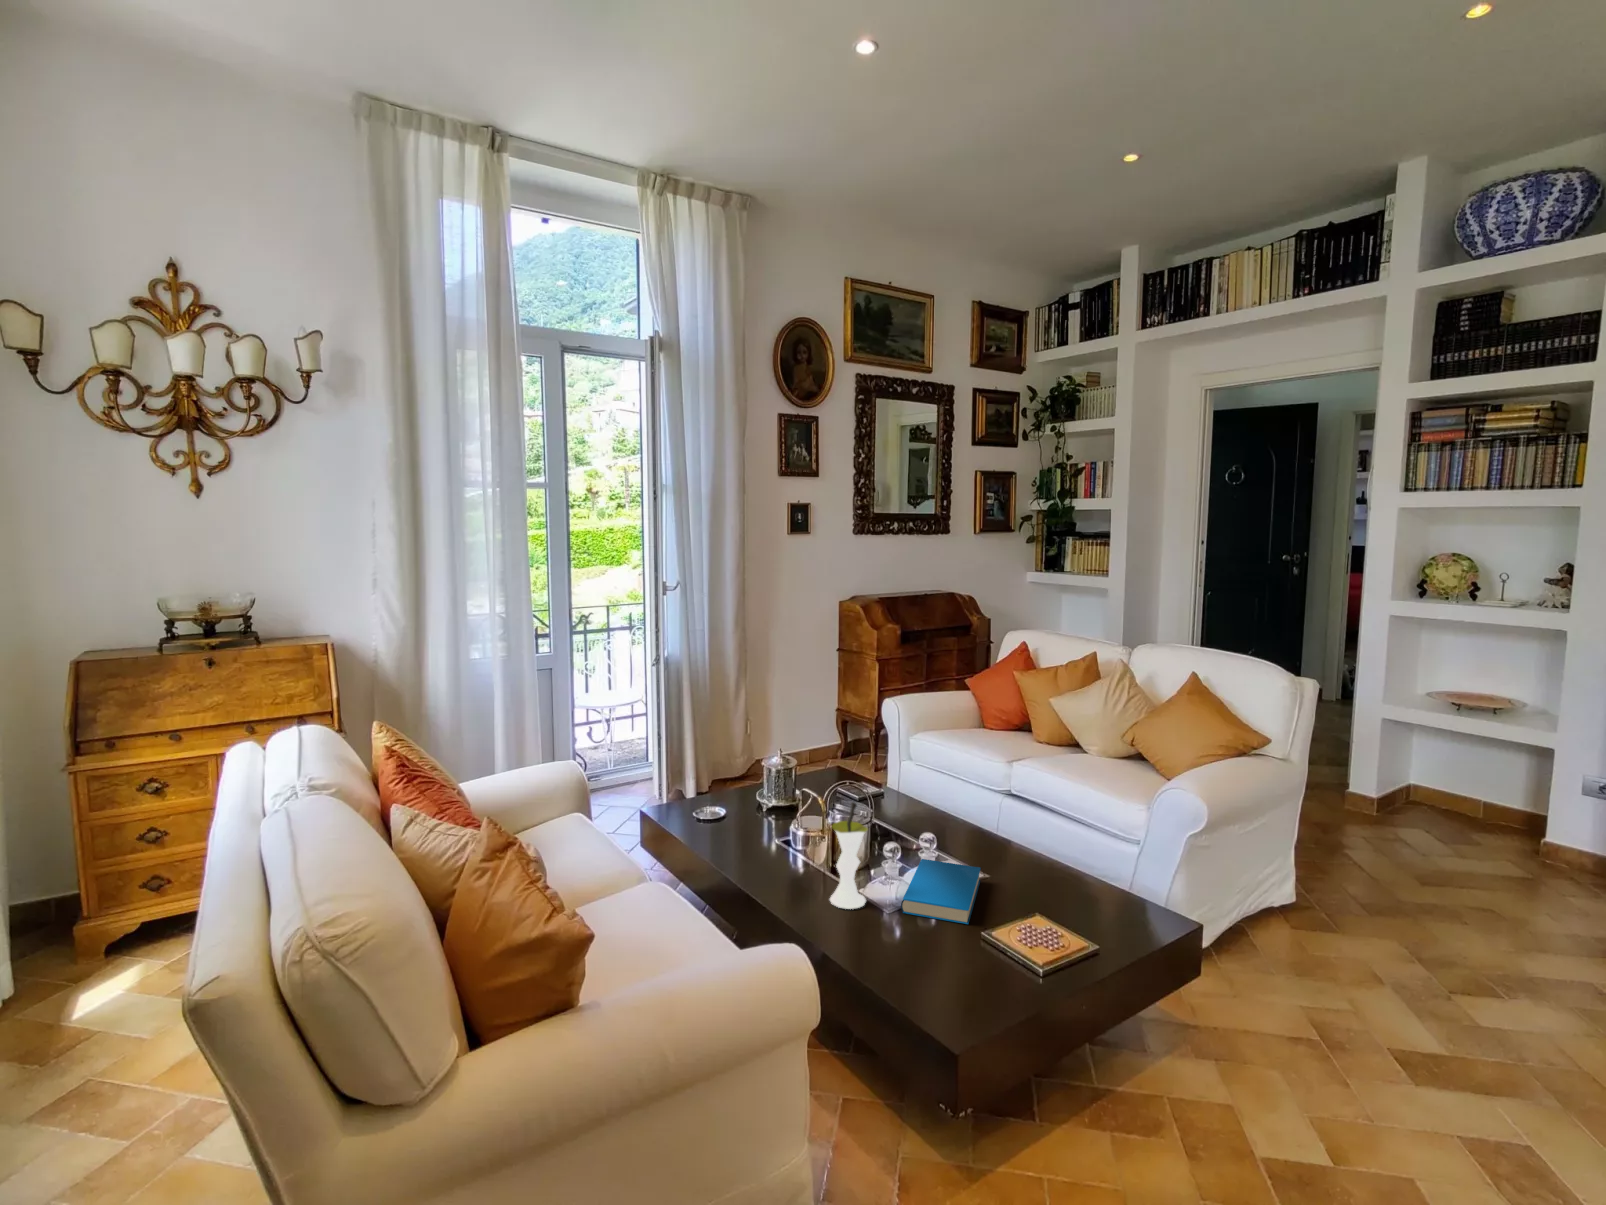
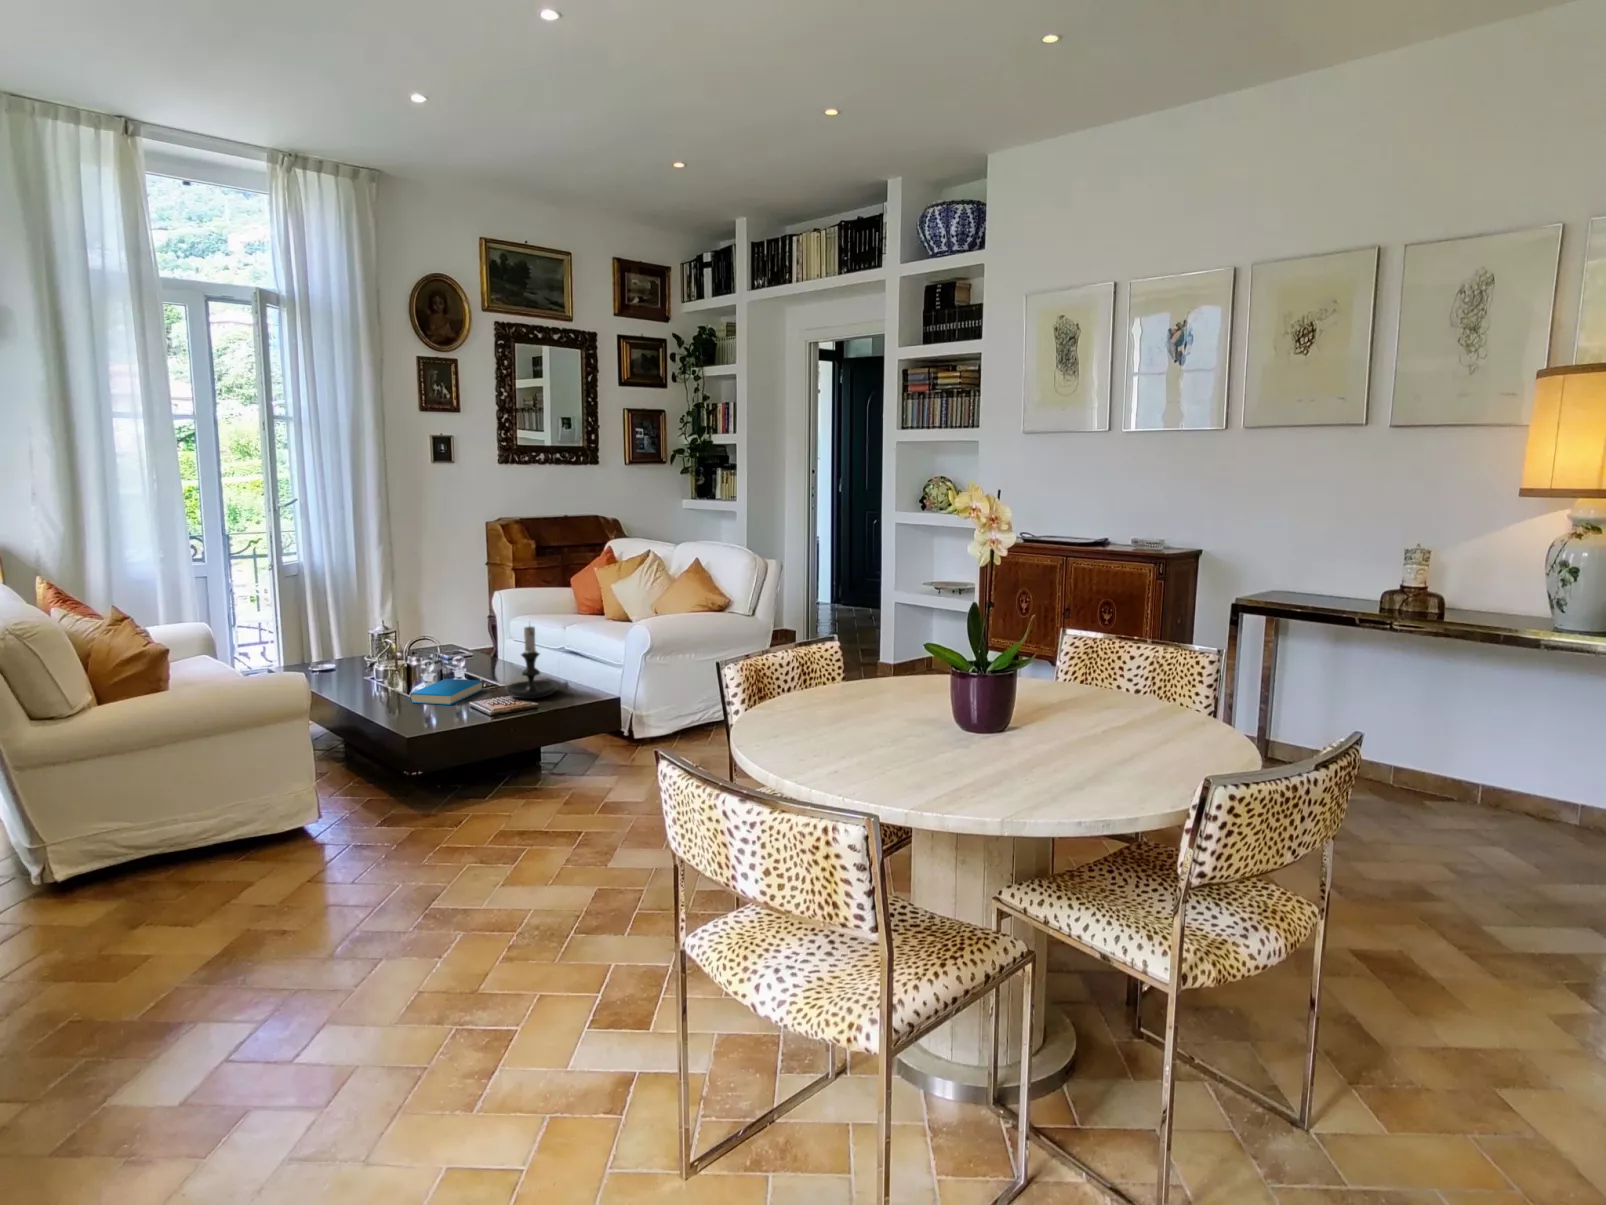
candle holder: none [1028,791,1109,914] -> present [506,626,560,699]
vase: present [830,802,868,909] -> none [363,635,391,702]

